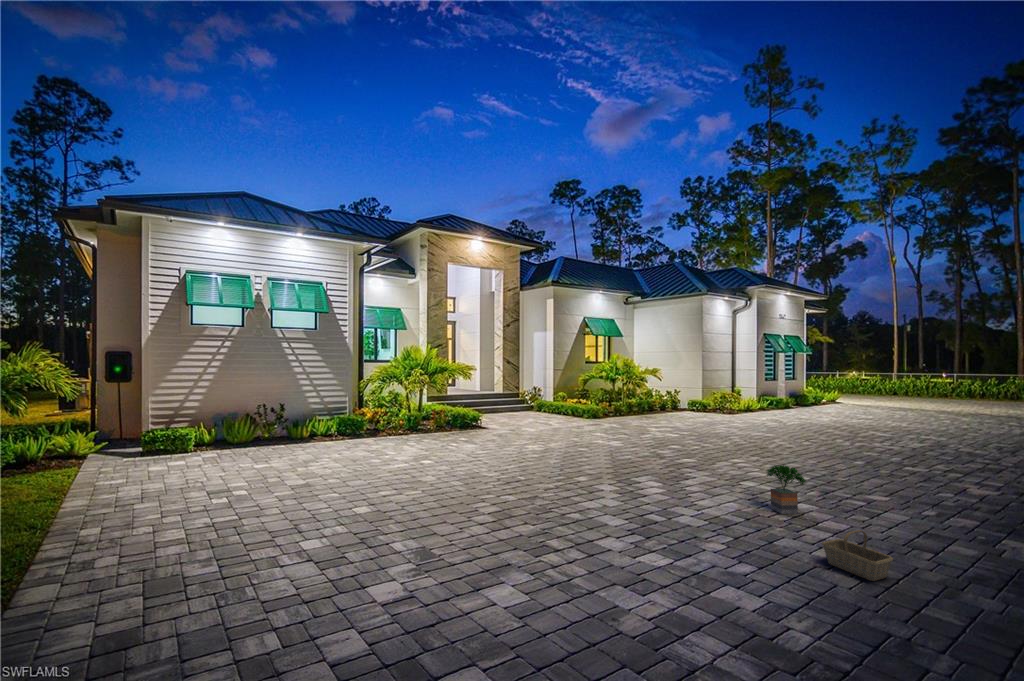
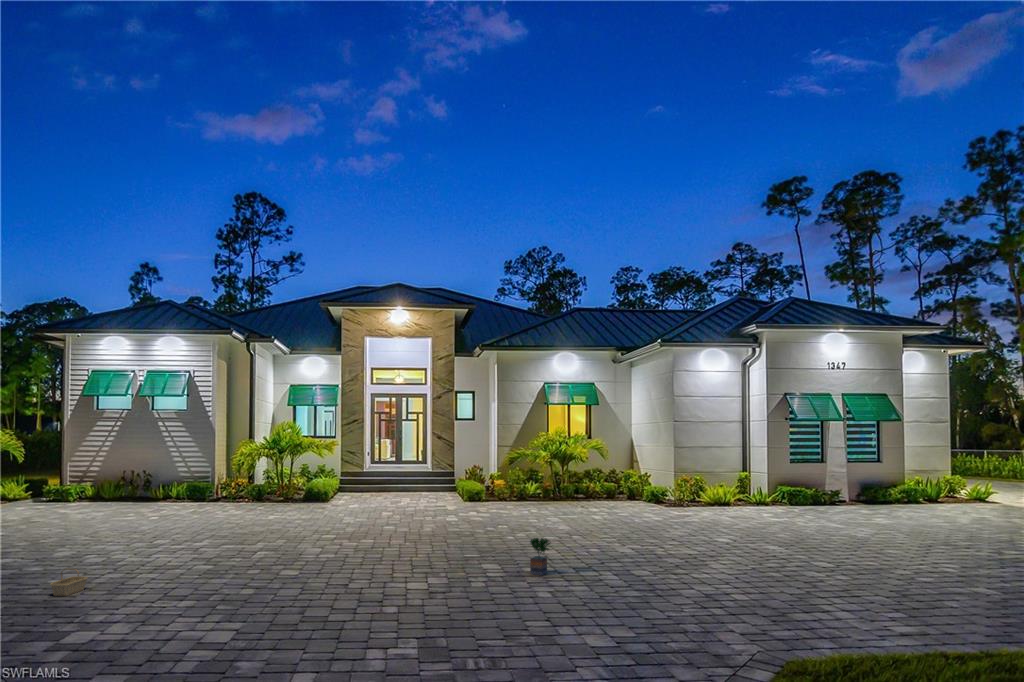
potted tree: present [767,465,805,514] -> present [530,538,551,575]

